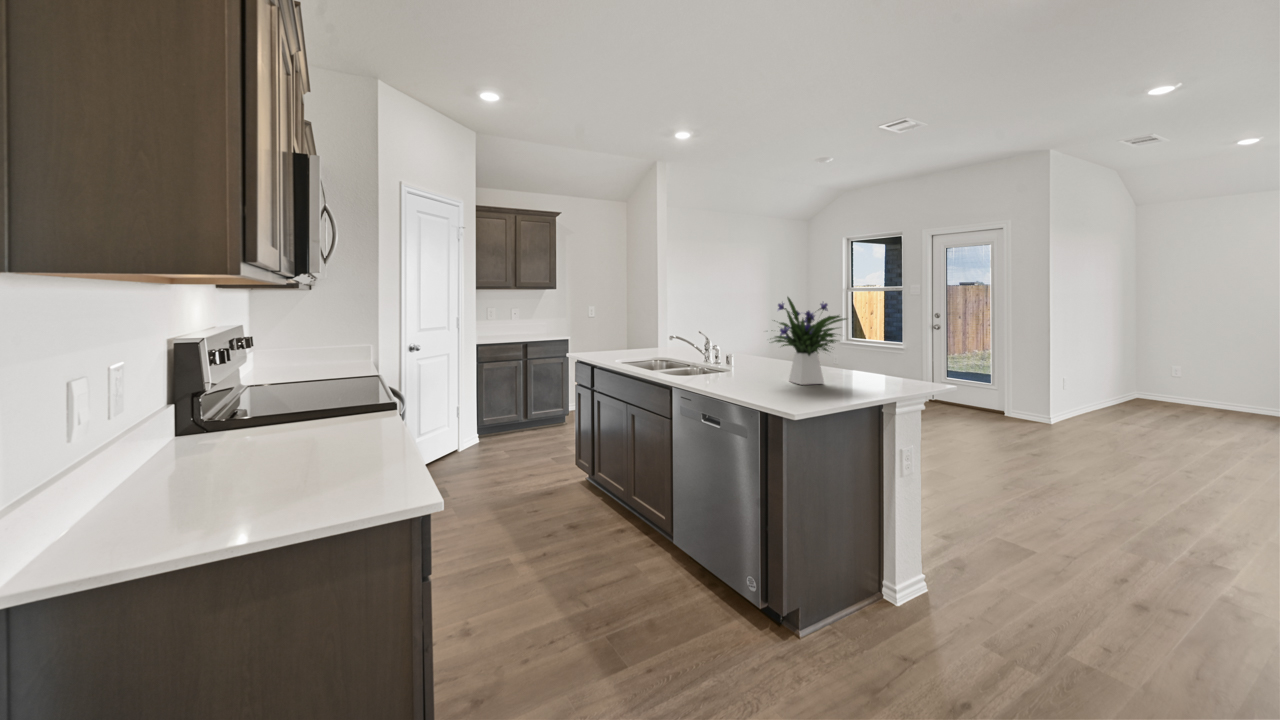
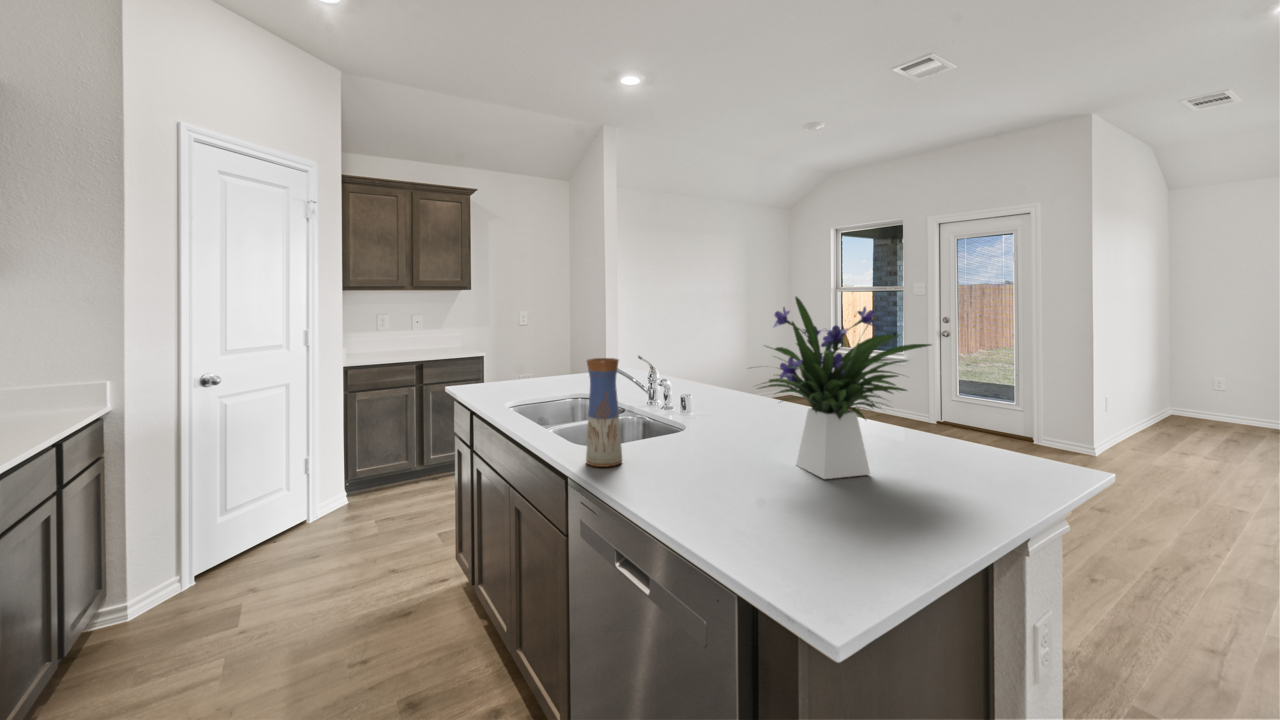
vase: none [682,327,700,380] -> present [586,358,622,467]

